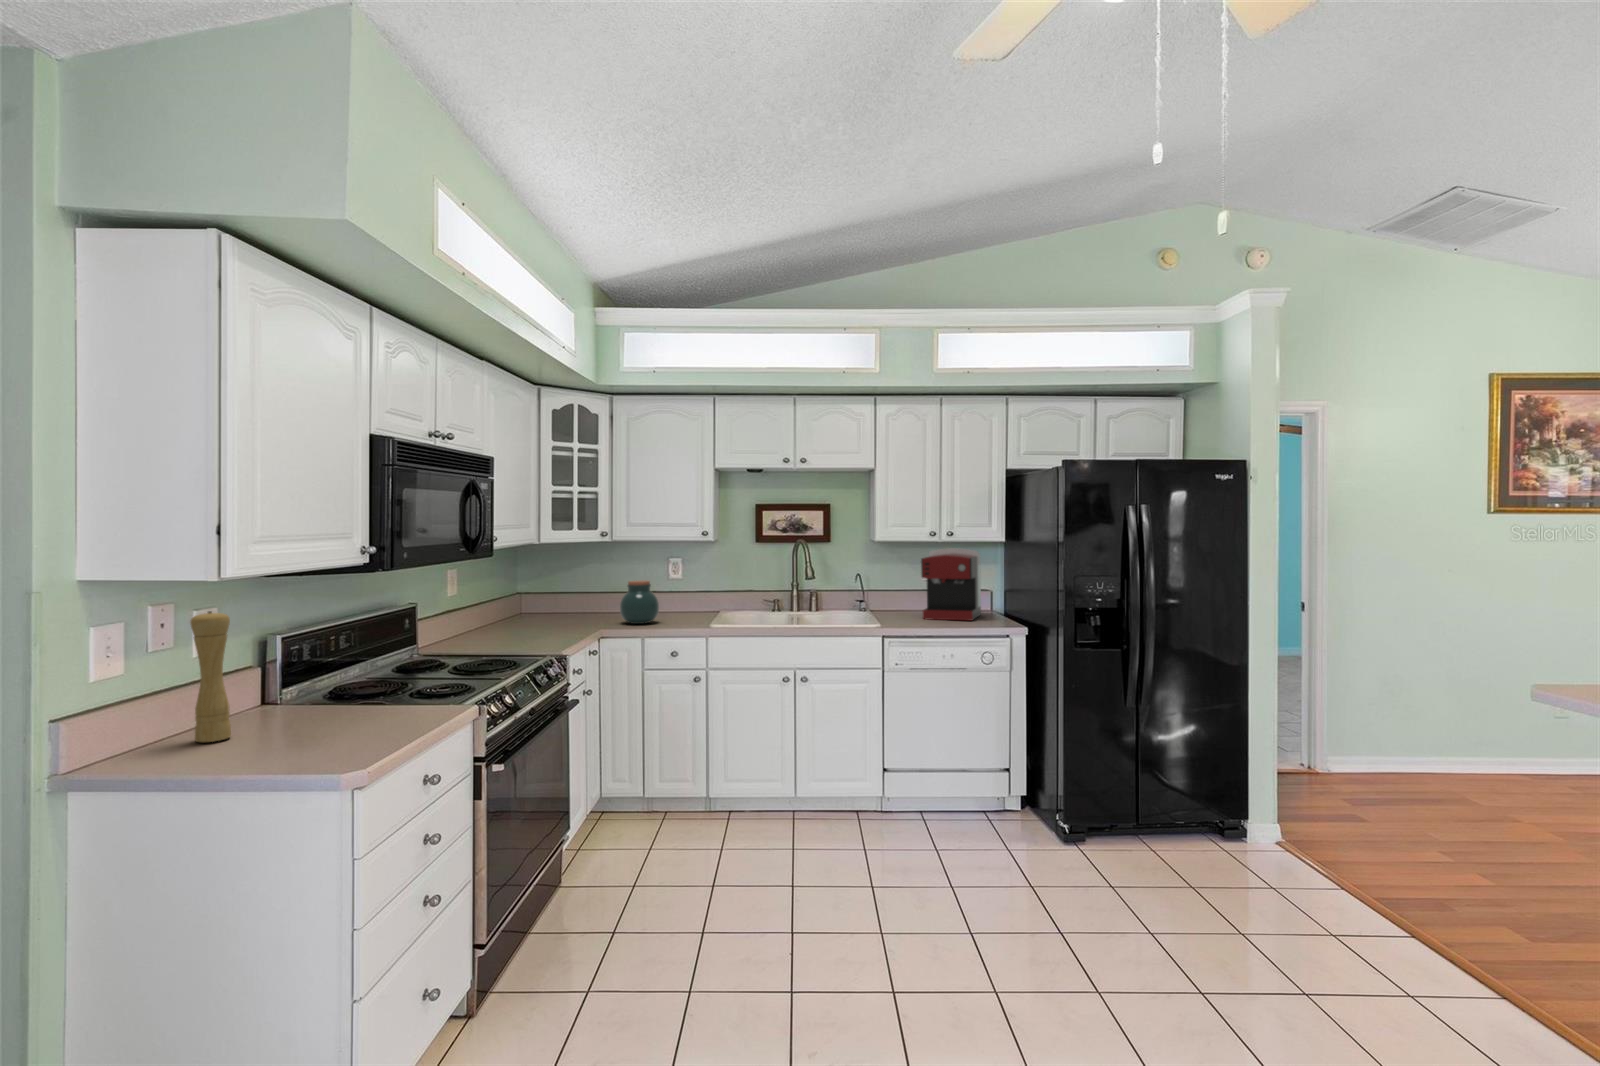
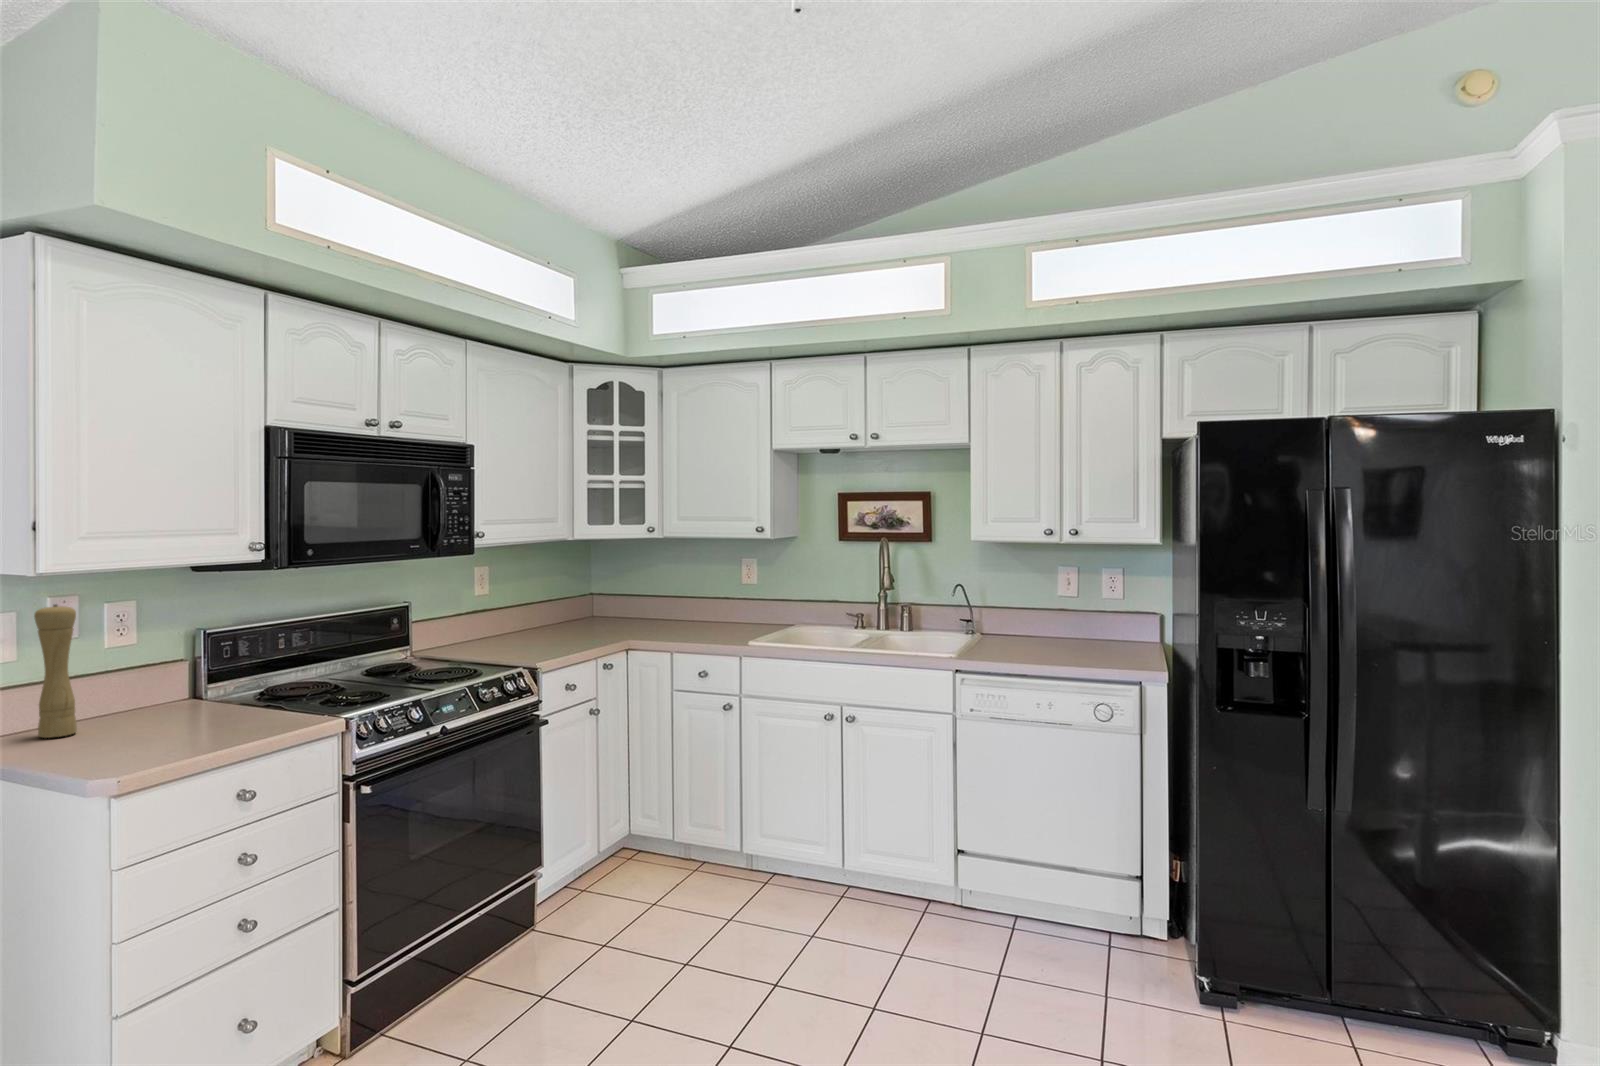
coffee maker: present [921,548,981,620] -> none [1030,551,1122,648]
jar: present [620,581,659,624] -> none [664,583,708,633]

